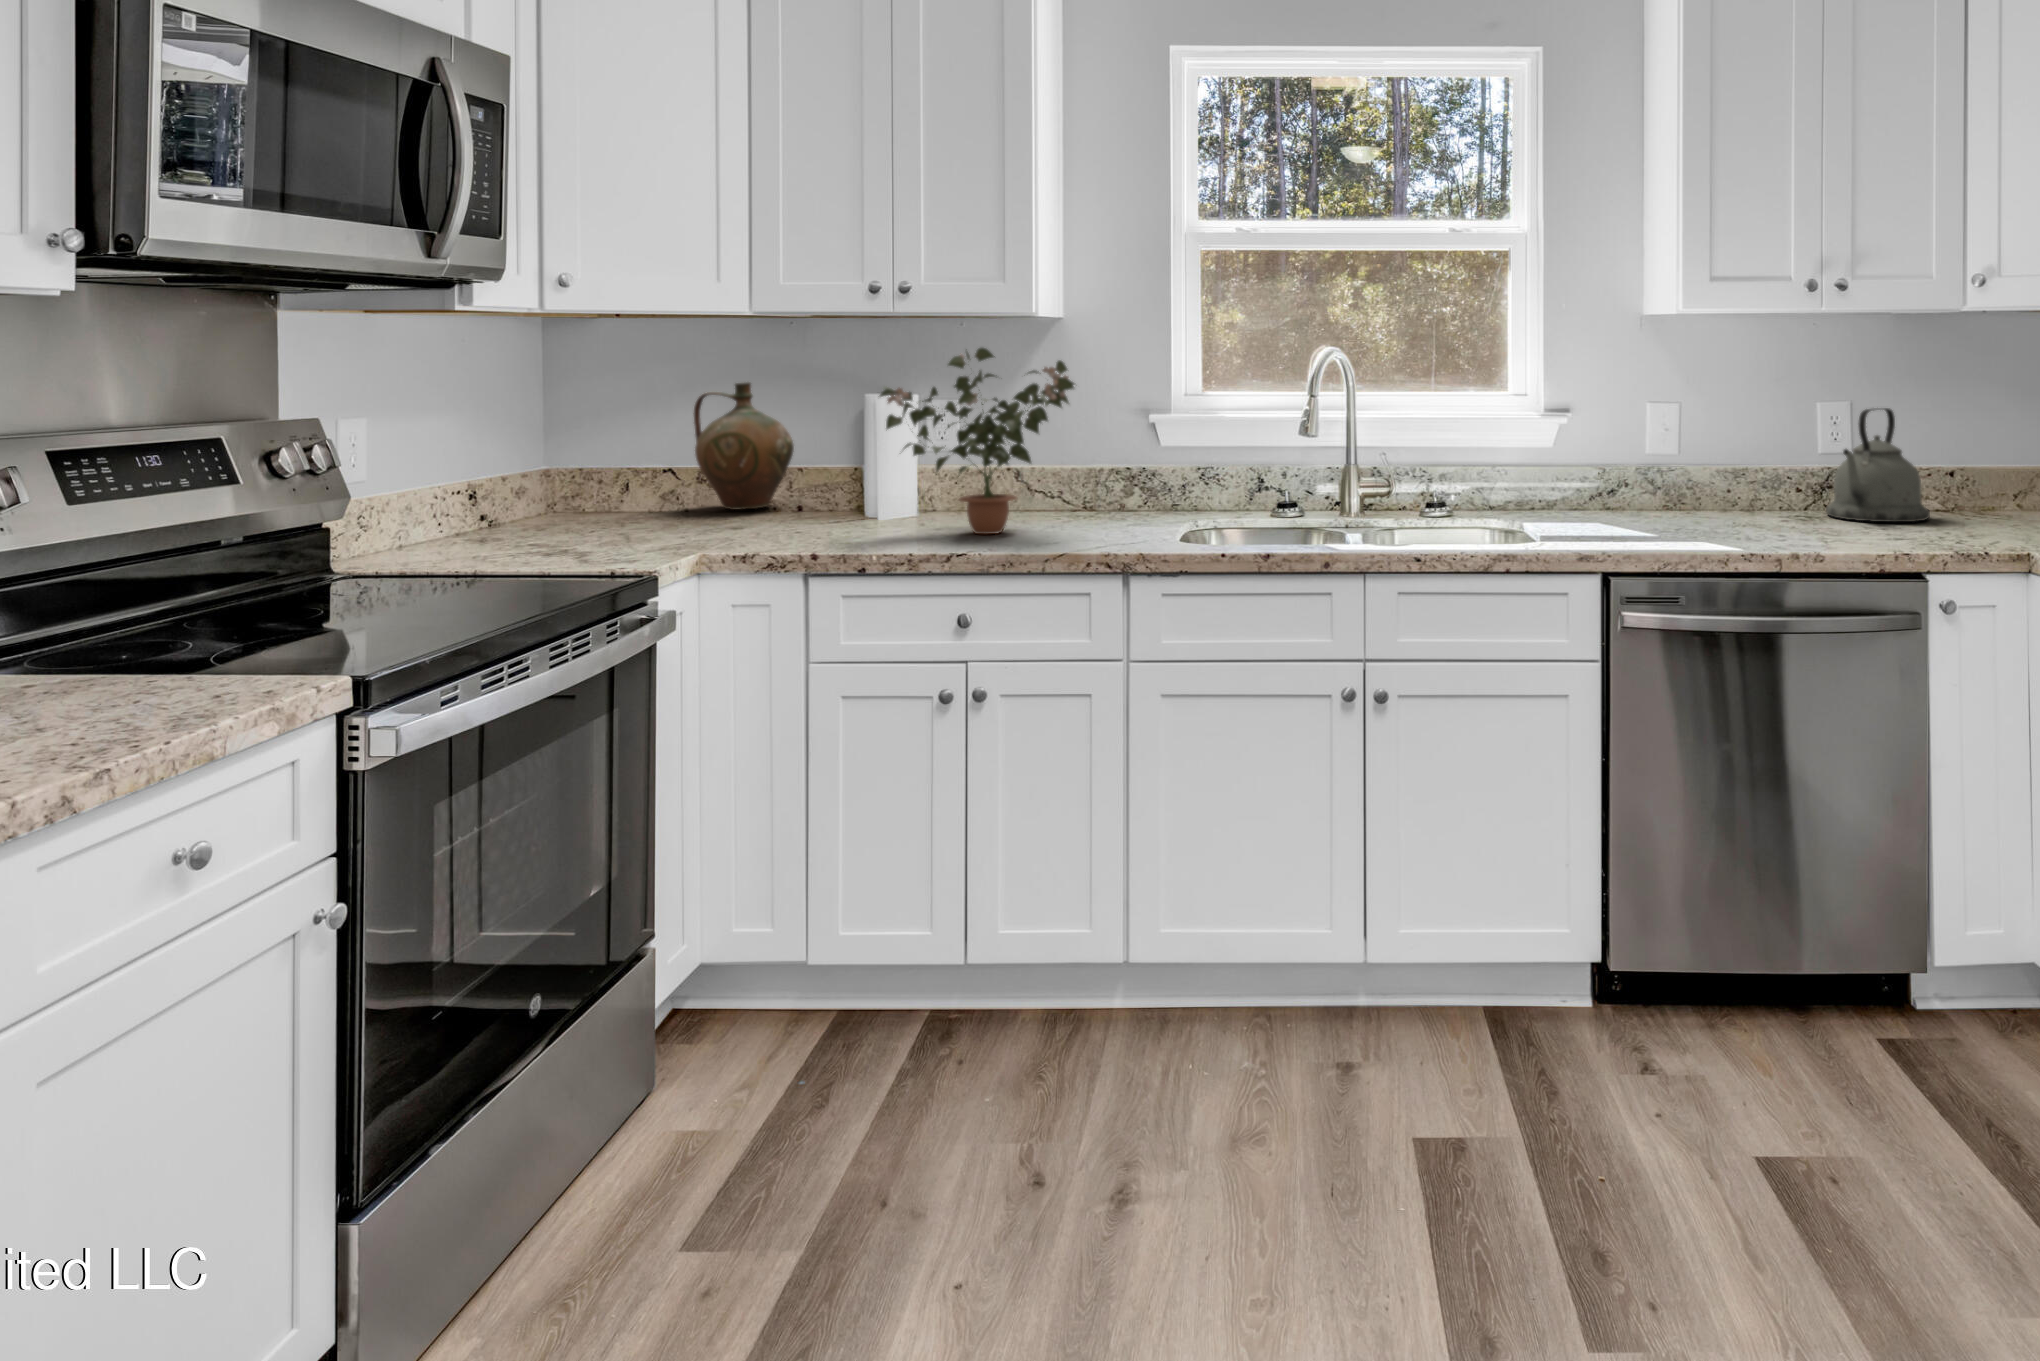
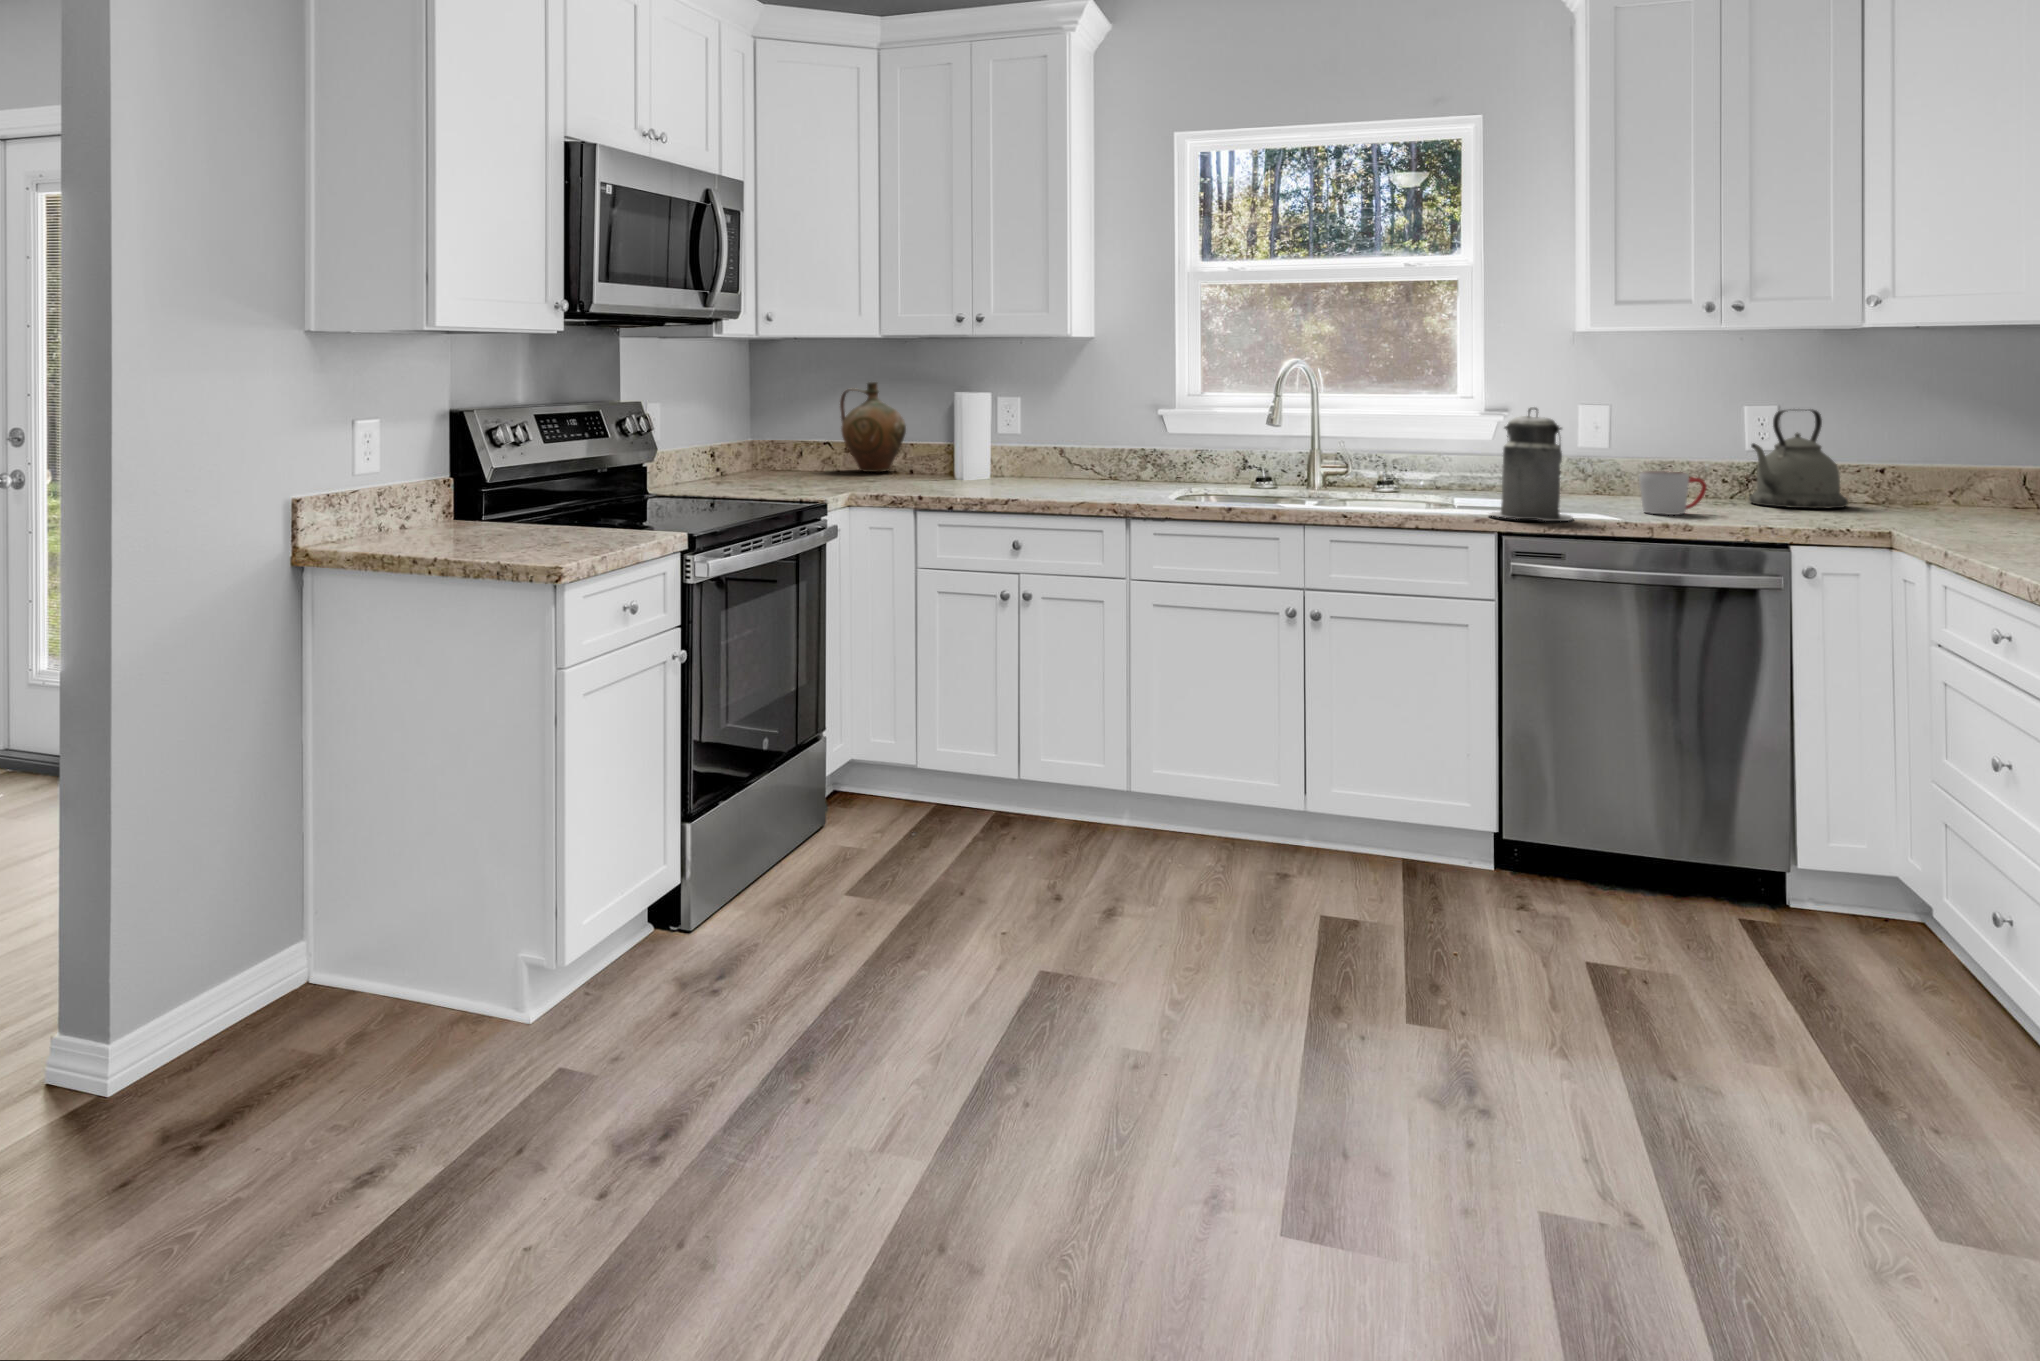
potted plant: present [880,348,1074,534] -> none [961,357,1102,490]
canister: none [1593,412,1697,558] -> present [1490,408,1573,521]
mug: none [1744,486,1814,539] -> present [1639,471,1706,515]

